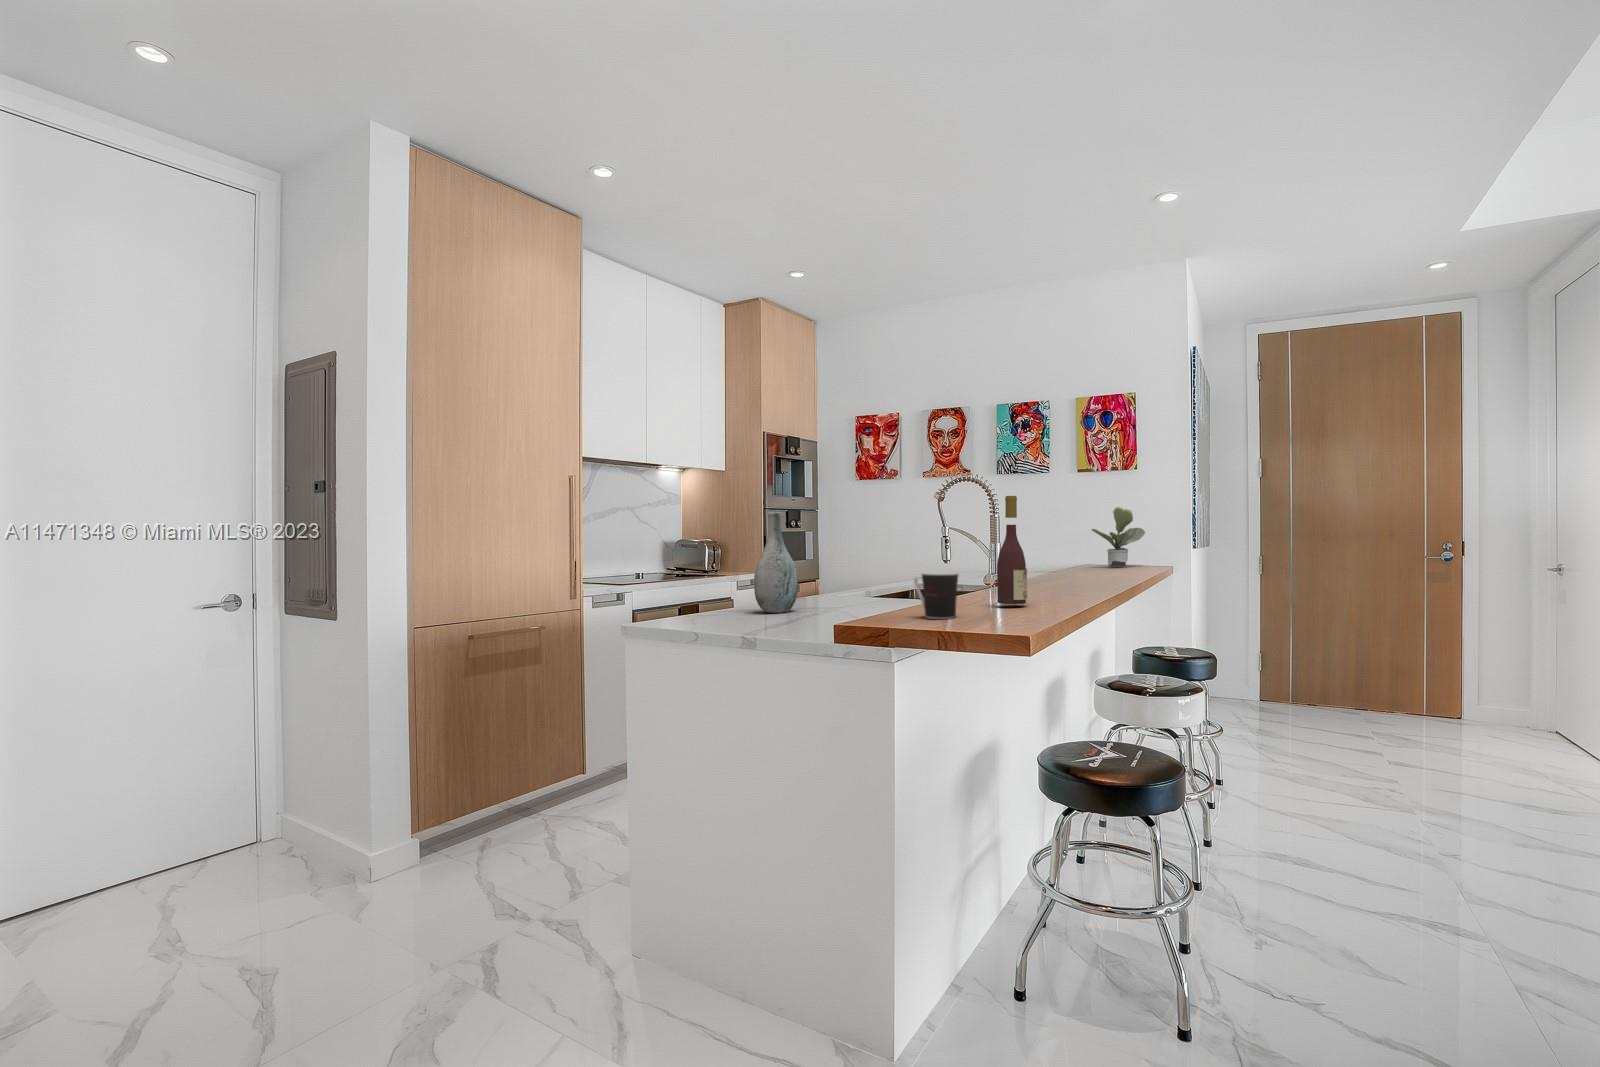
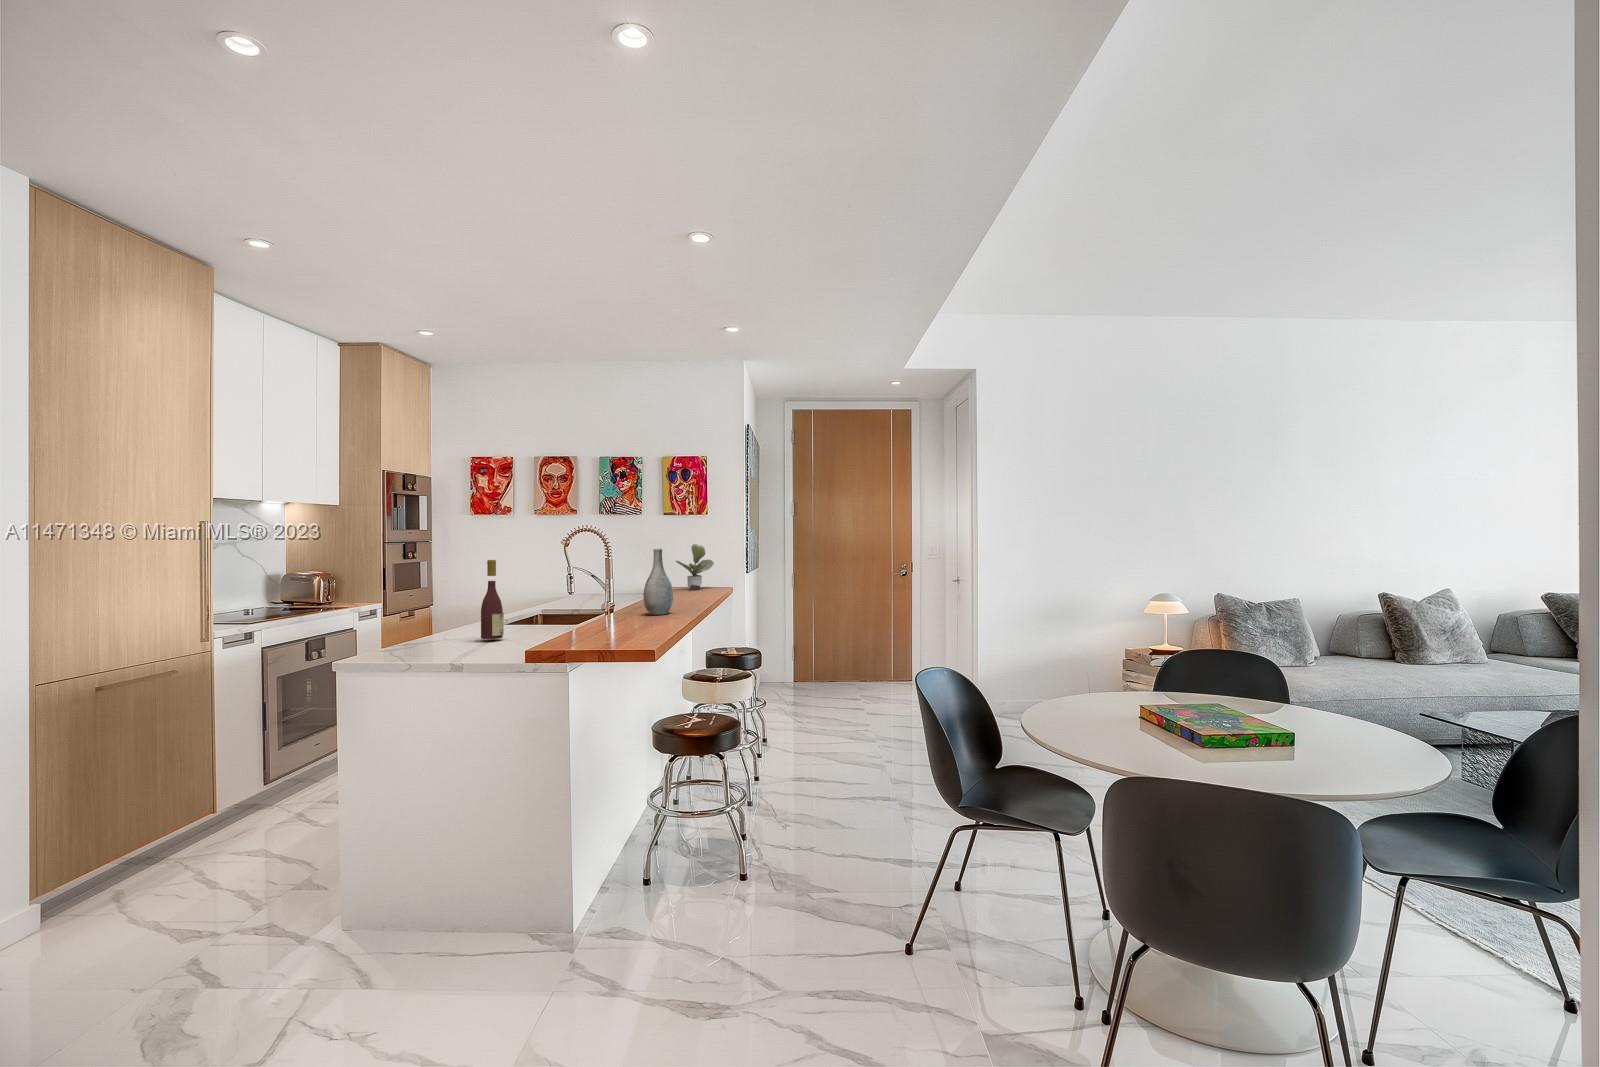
wine bottle: present [997,496,1027,604] -> present [481,560,504,639]
vase: present [754,512,798,613] -> present [644,549,673,615]
coffee cup: present [914,572,959,619] -> none [570,607,603,640]

